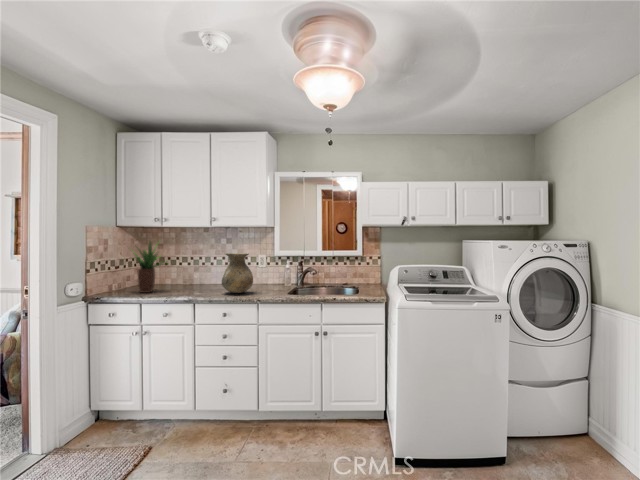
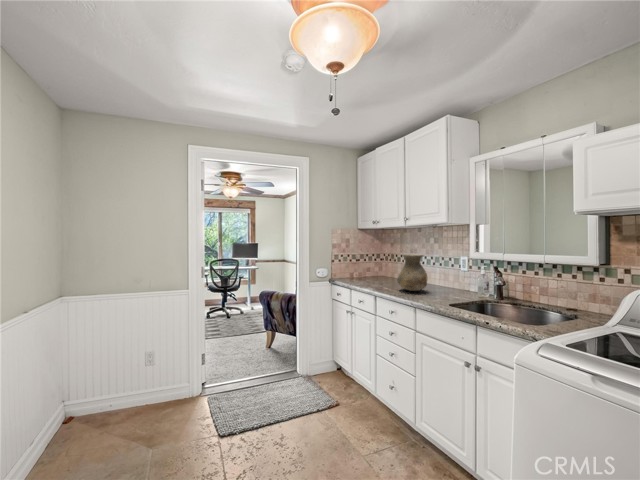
potted plant: present [135,242,162,293] -> none [348,241,382,280]

